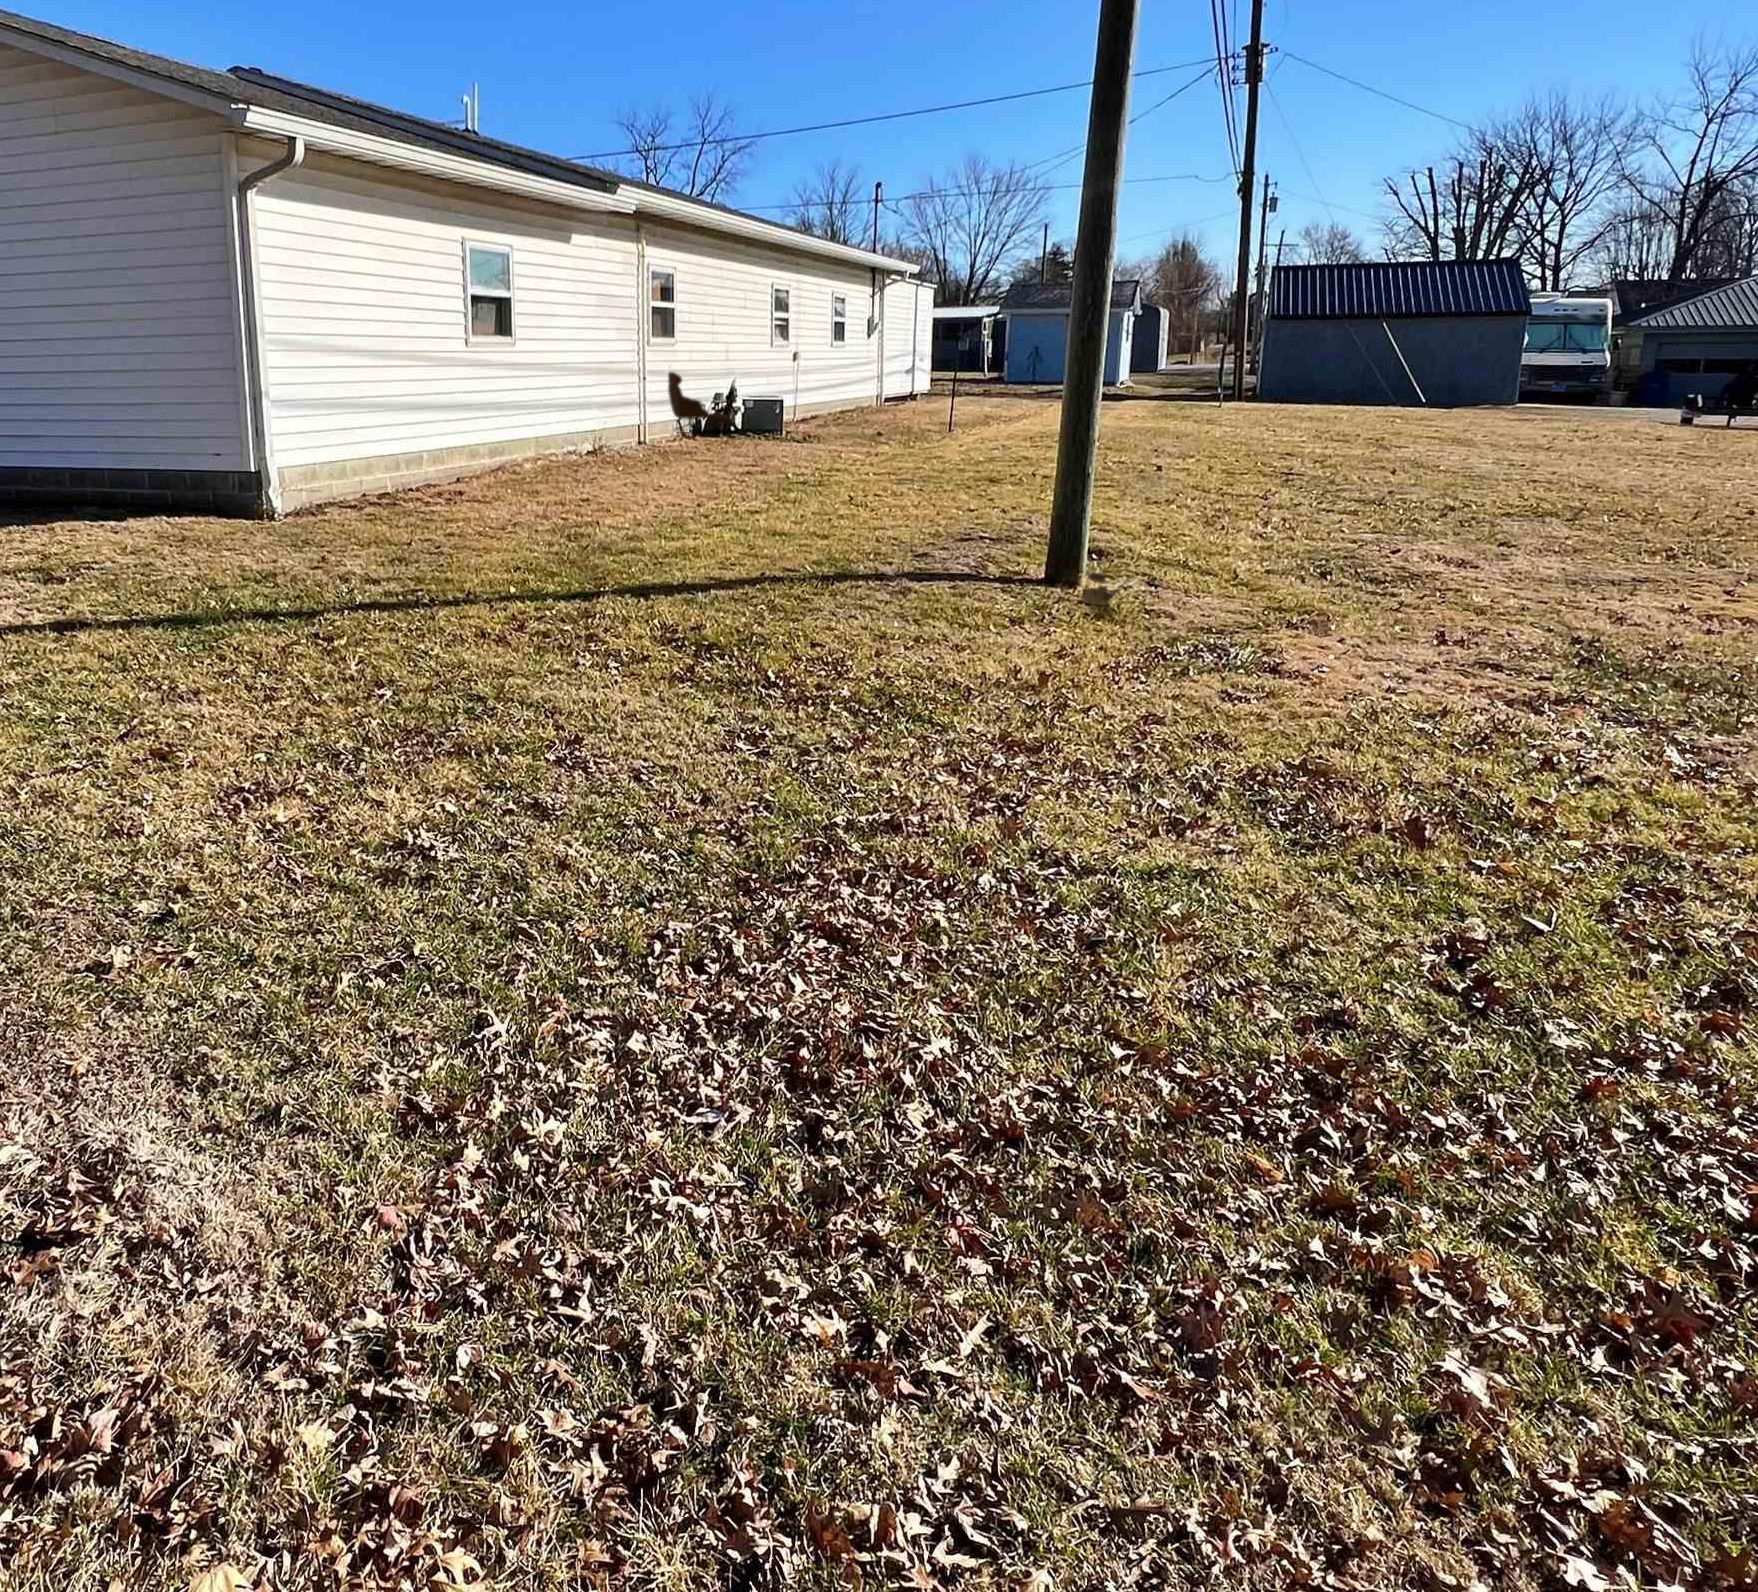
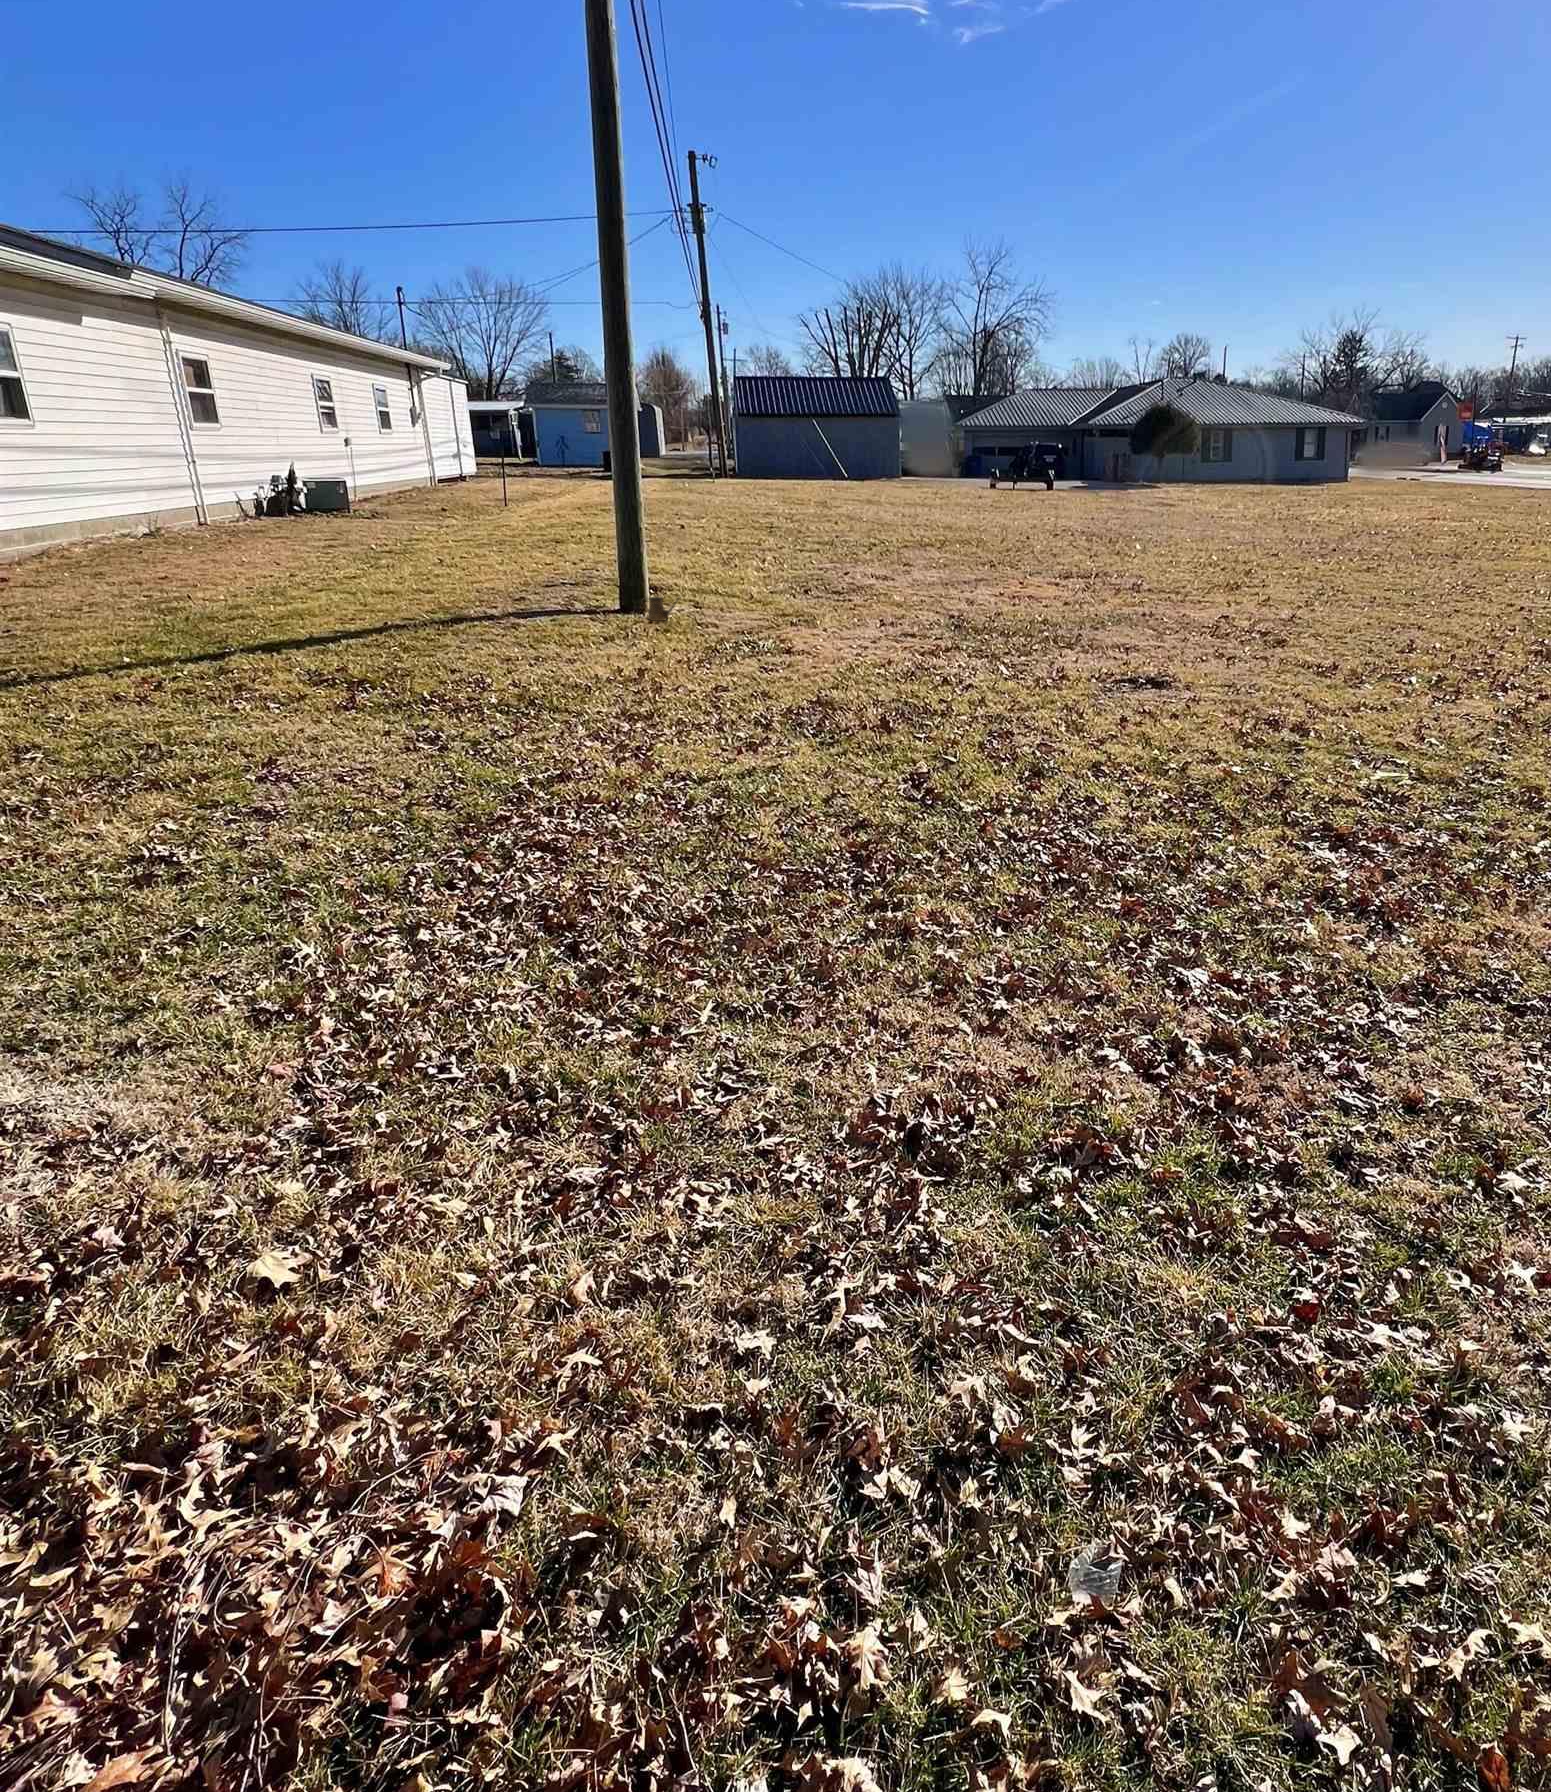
lounge chair: present [668,372,732,432] -> none [218,460,300,519]

